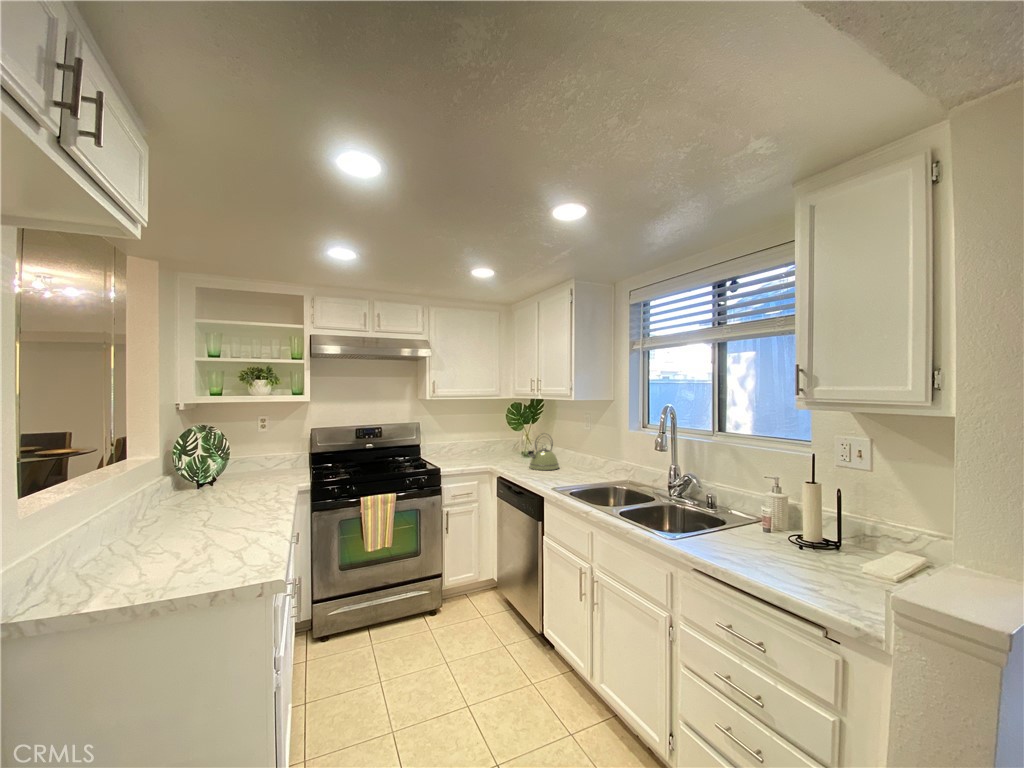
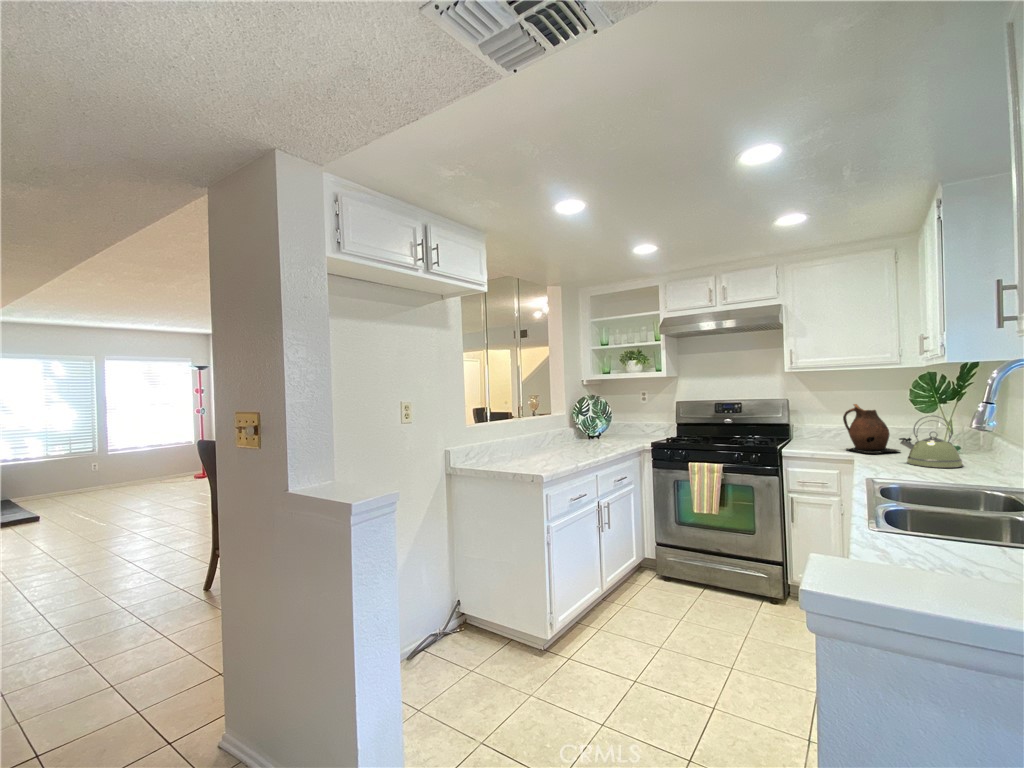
ceramic pitcher: none [477,426,511,465] -> present [843,404,900,453]

